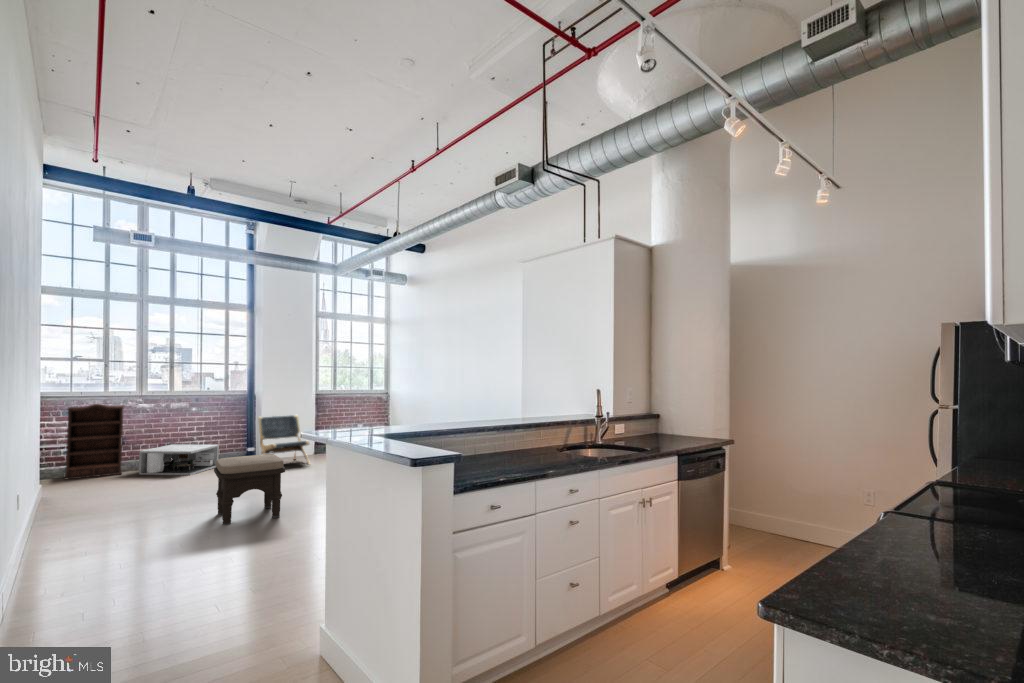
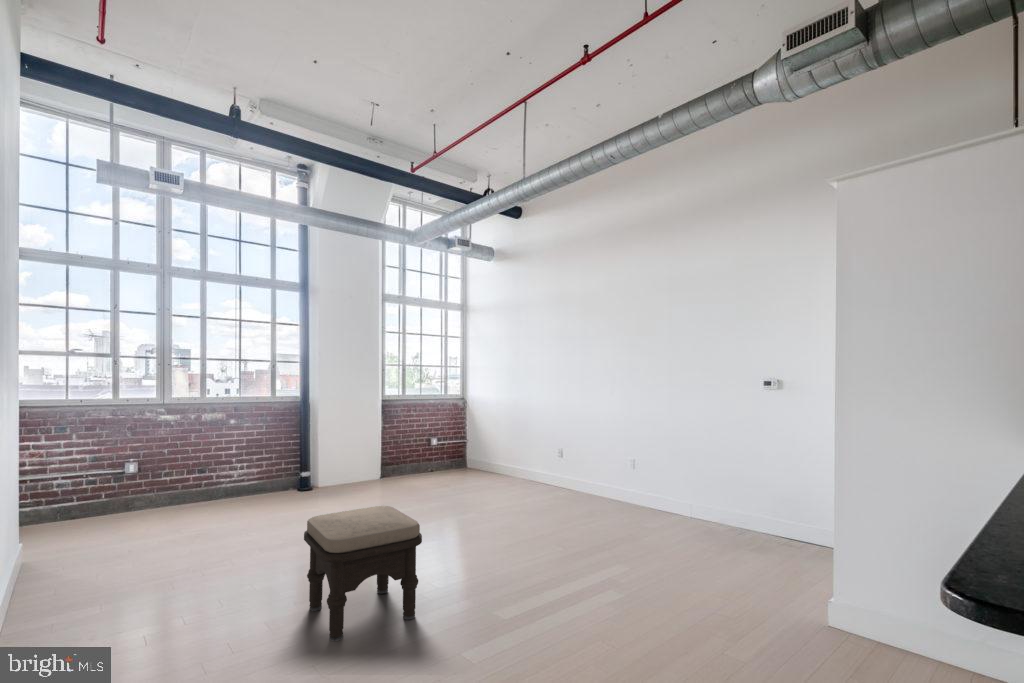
bookshelf: present [65,404,124,479] -> none [58,416,141,526]
lounge chair: present [259,415,310,464] -> none [317,428,390,505]
coffee table: present [139,445,219,475] -> none [162,470,268,517]

